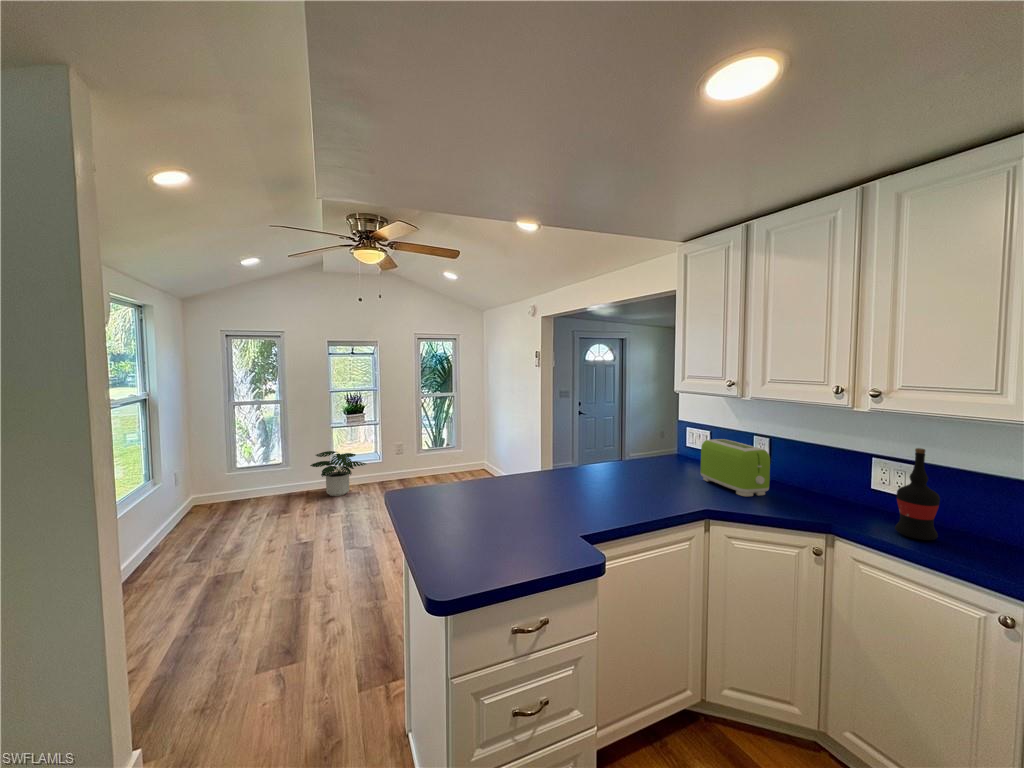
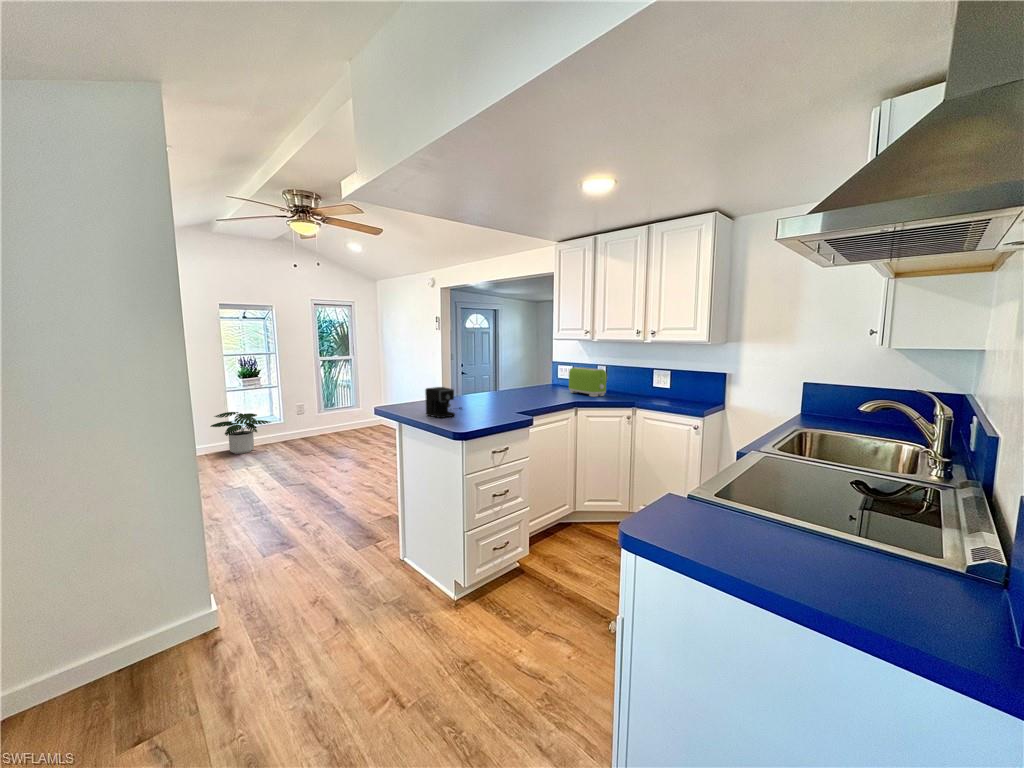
wine bottle: present [895,448,940,540] -> none [662,359,679,403]
coffee maker: none [431,482,501,542] -> present [425,387,462,418]

